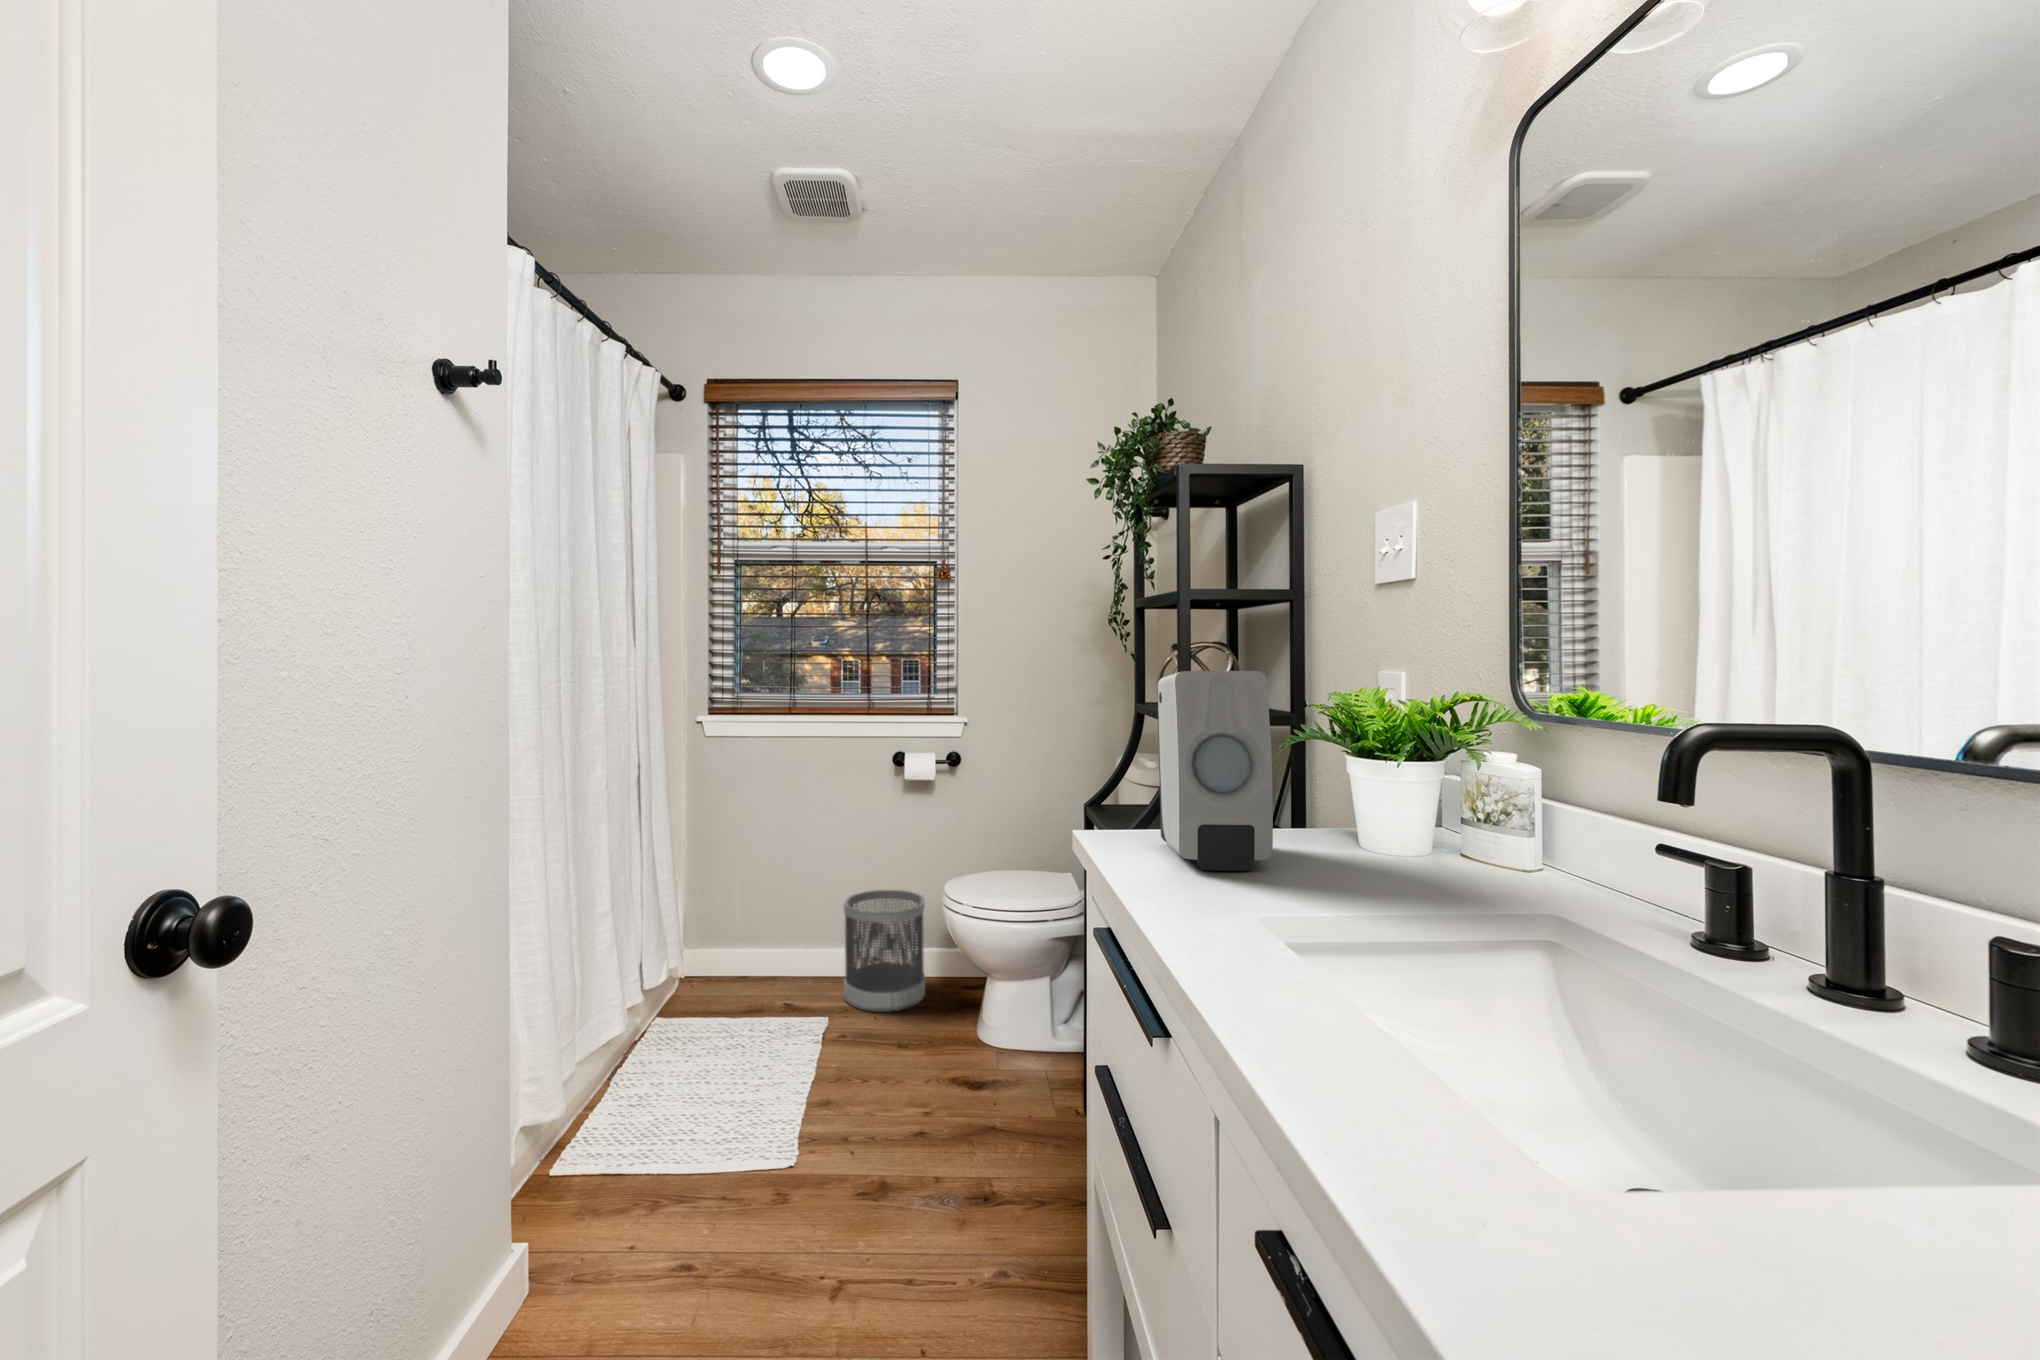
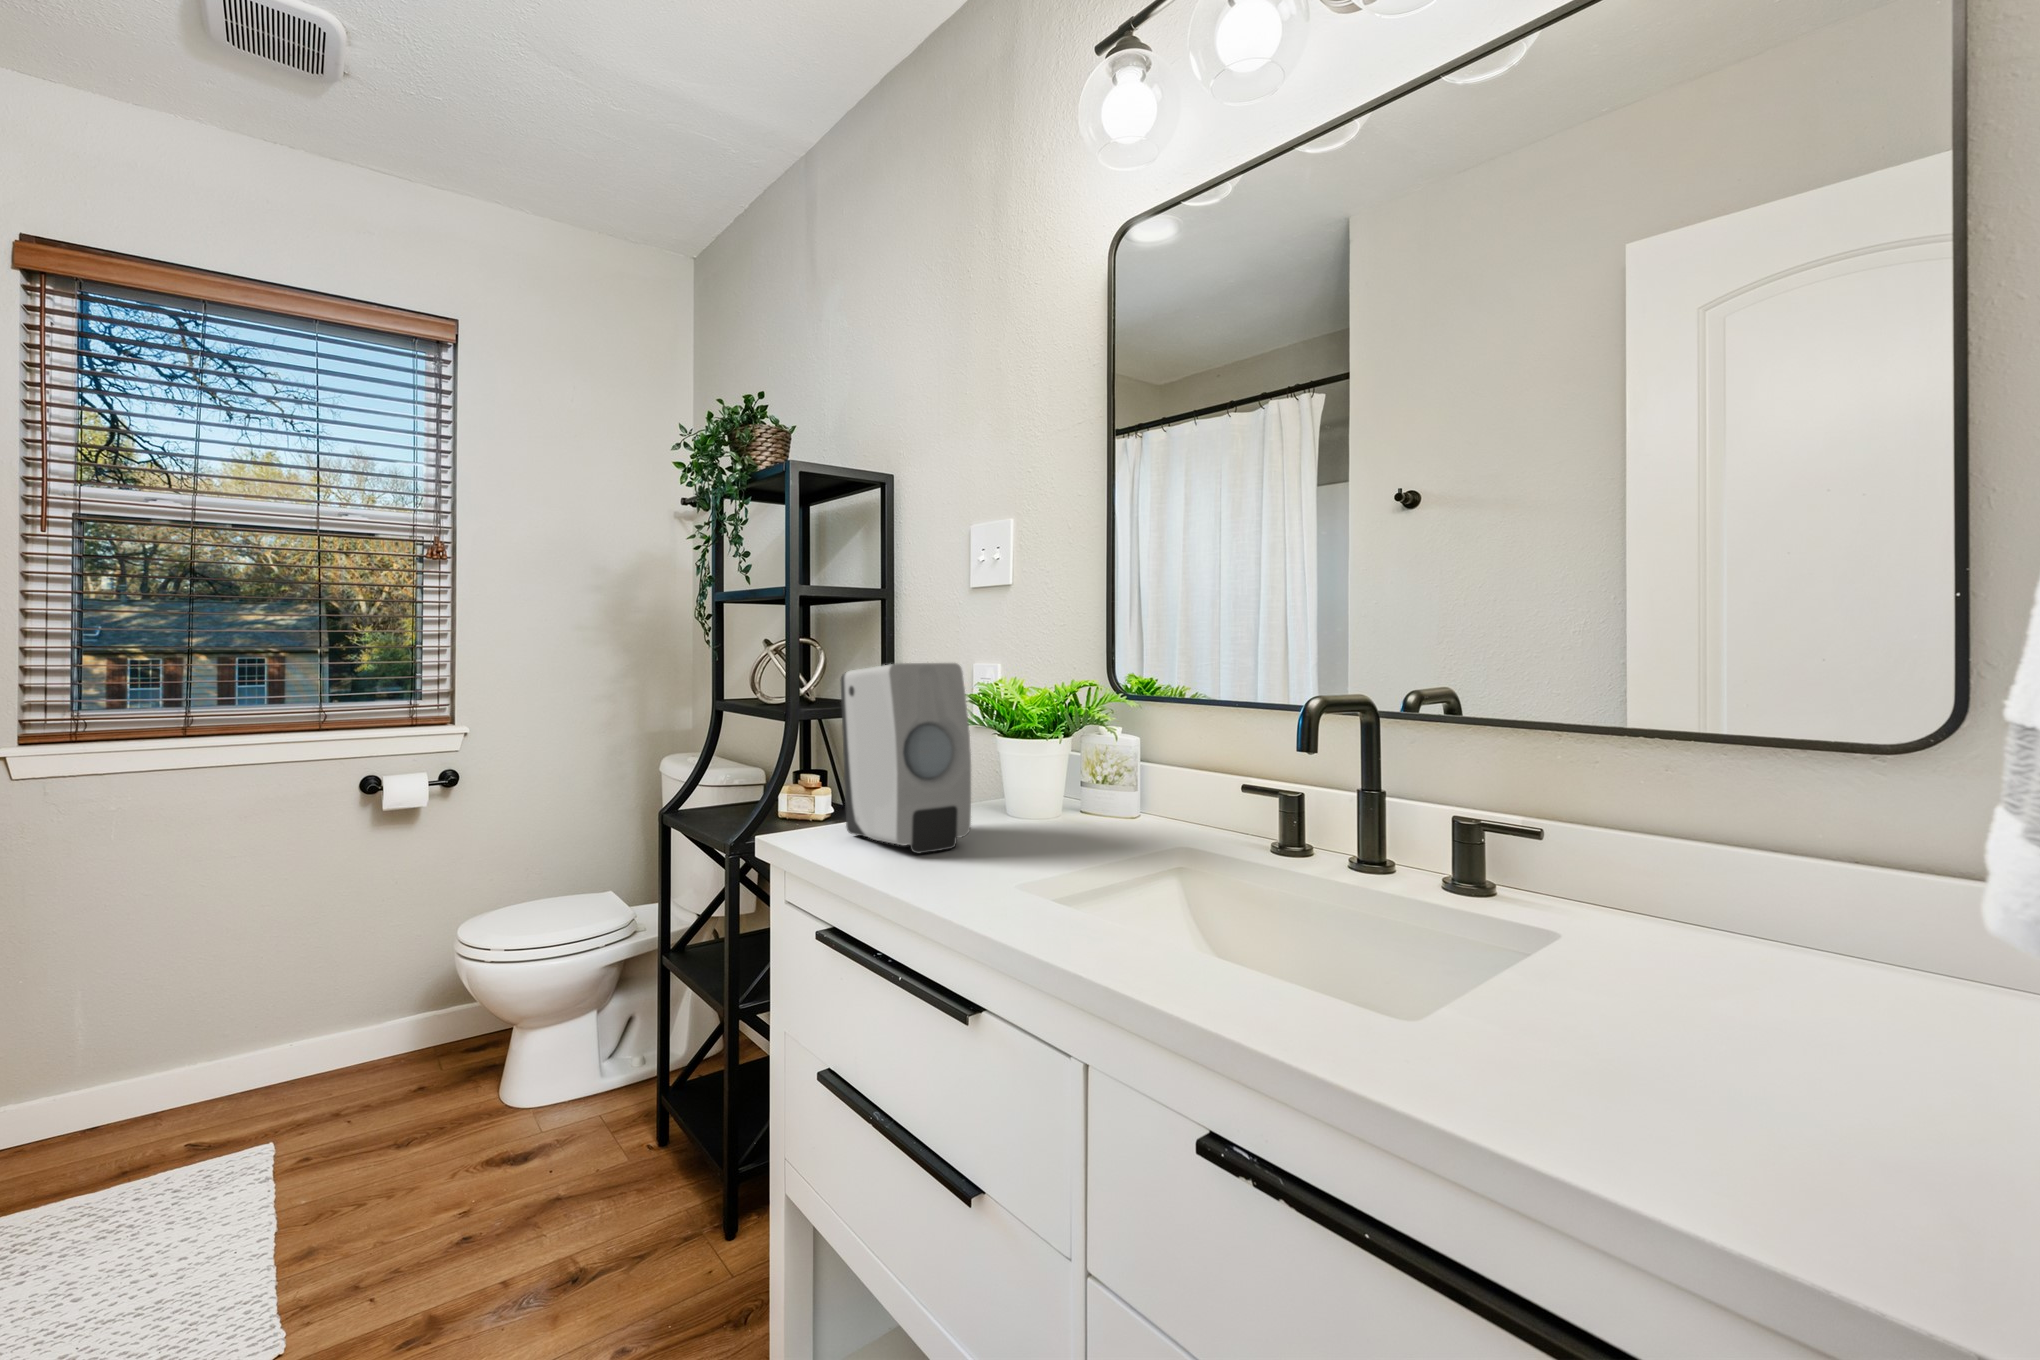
wastebasket: present [844,890,925,1012] -> none [288,951,413,1119]

